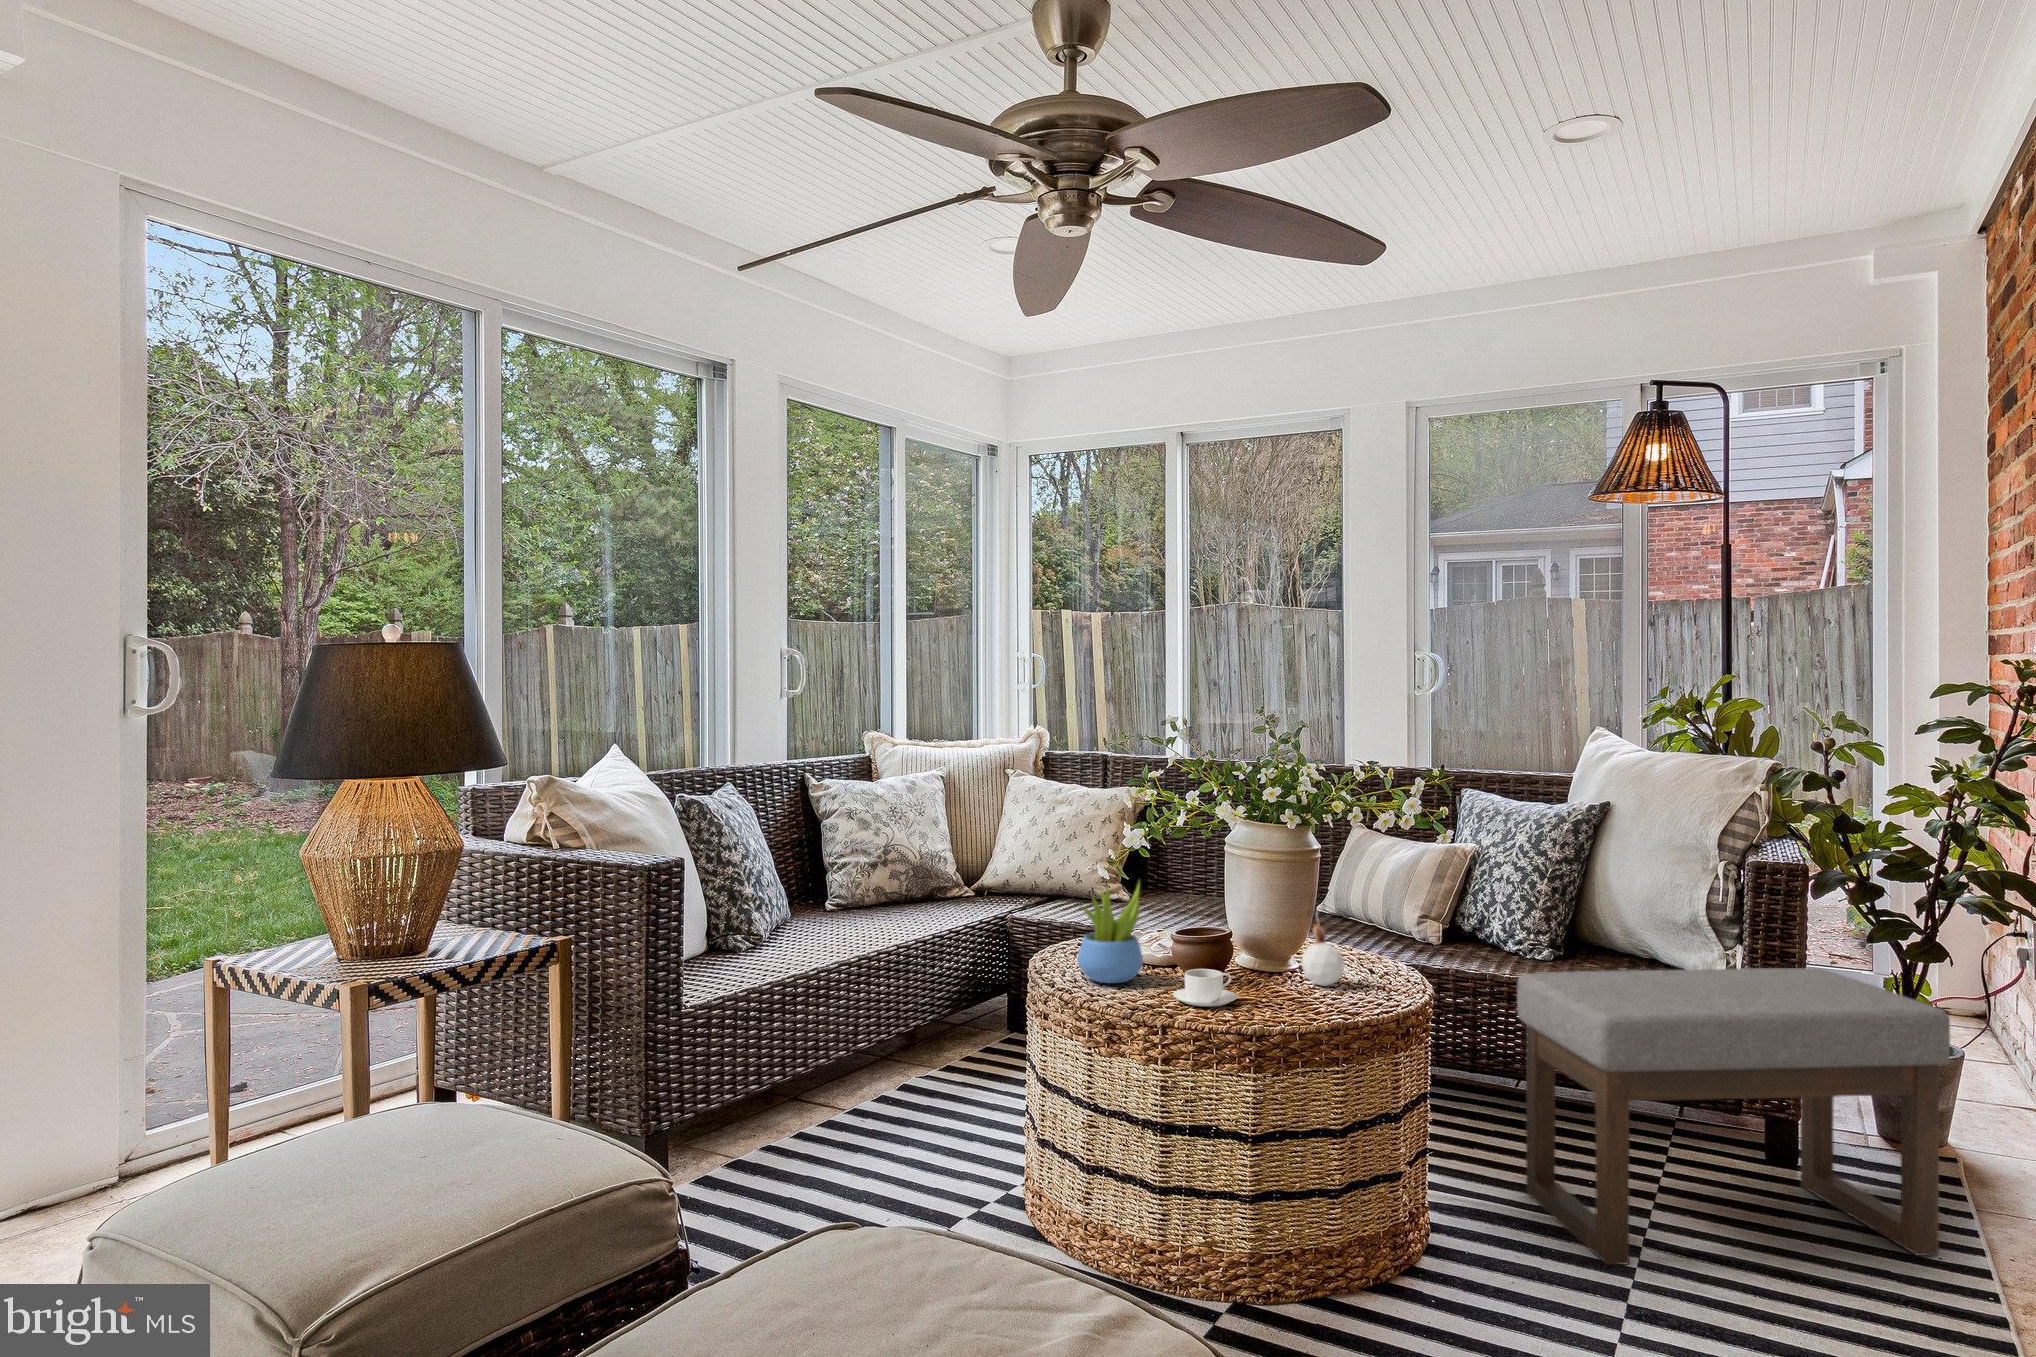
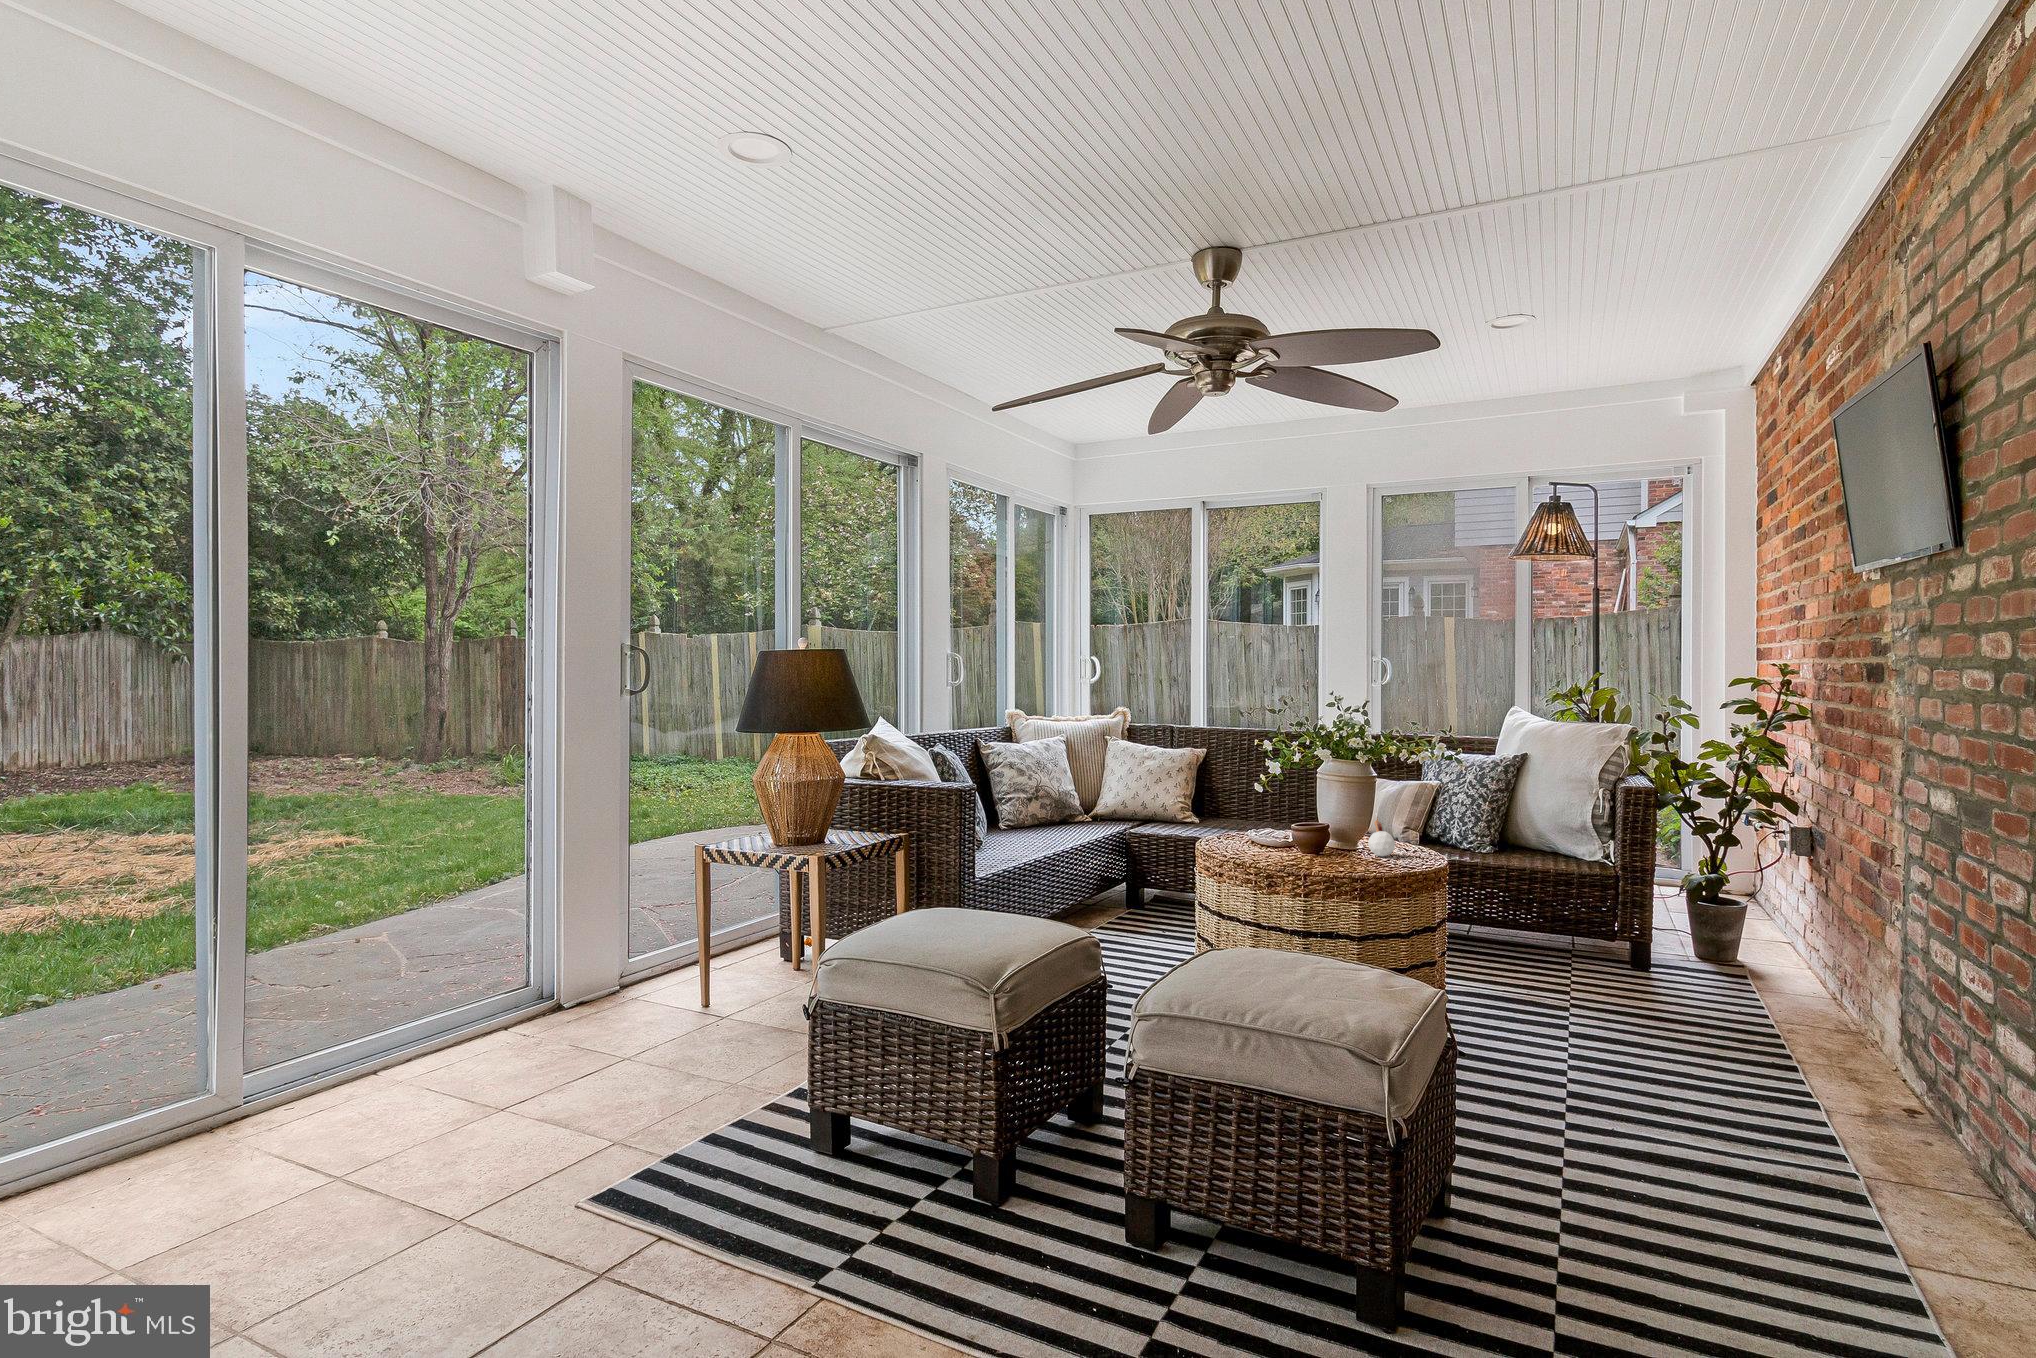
succulent plant: present [1078,883,1143,983] -> none [1235,793,1275,856]
ottoman: present [1517,968,1950,1265] -> none [1489,849,1745,1016]
coffee cup: present [1173,969,1238,1007] -> none [1300,845,1340,865]

